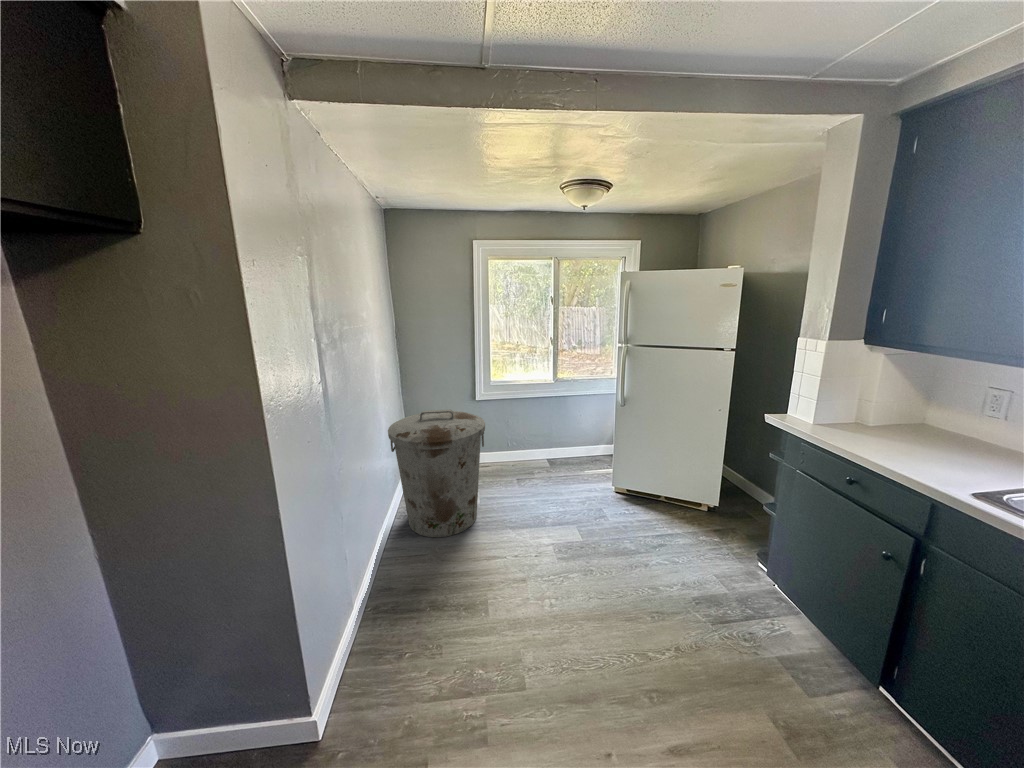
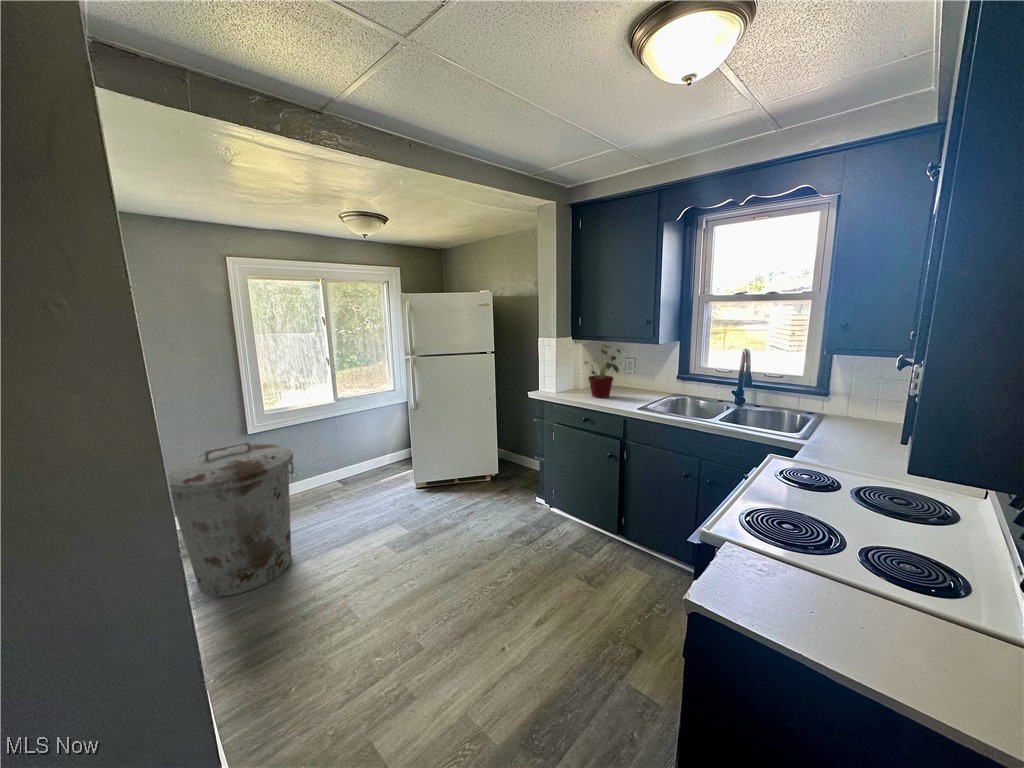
potted plant: none [877,358,992,455] -> present [585,344,621,398]

